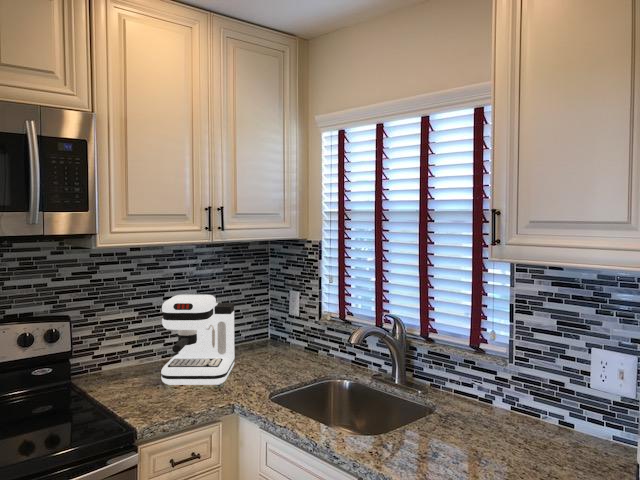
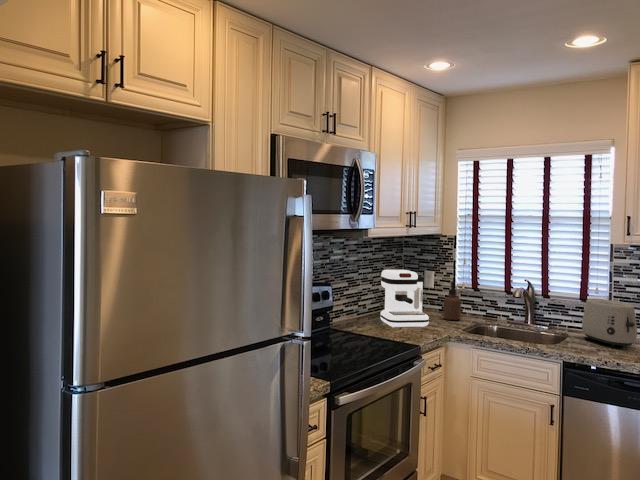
soap dispenser: none [284,310,309,369] -> present [444,281,461,320]
toaster: none [448,352,523,450] -> present [582,299,637,347]

